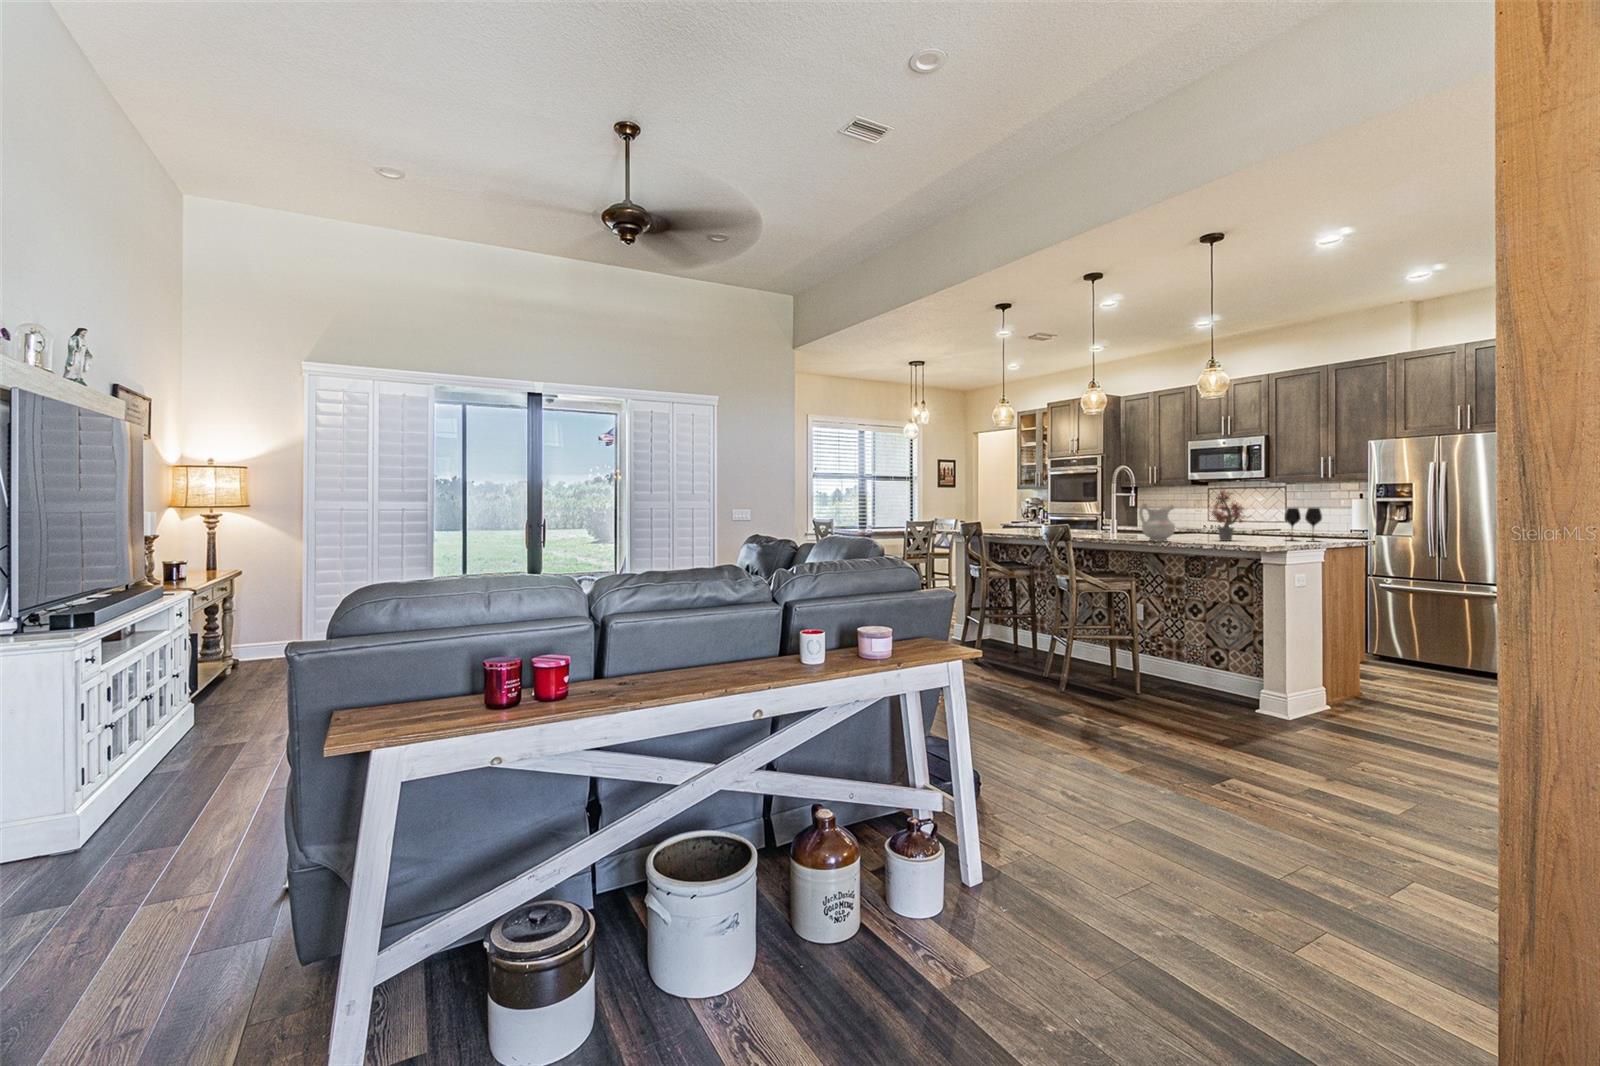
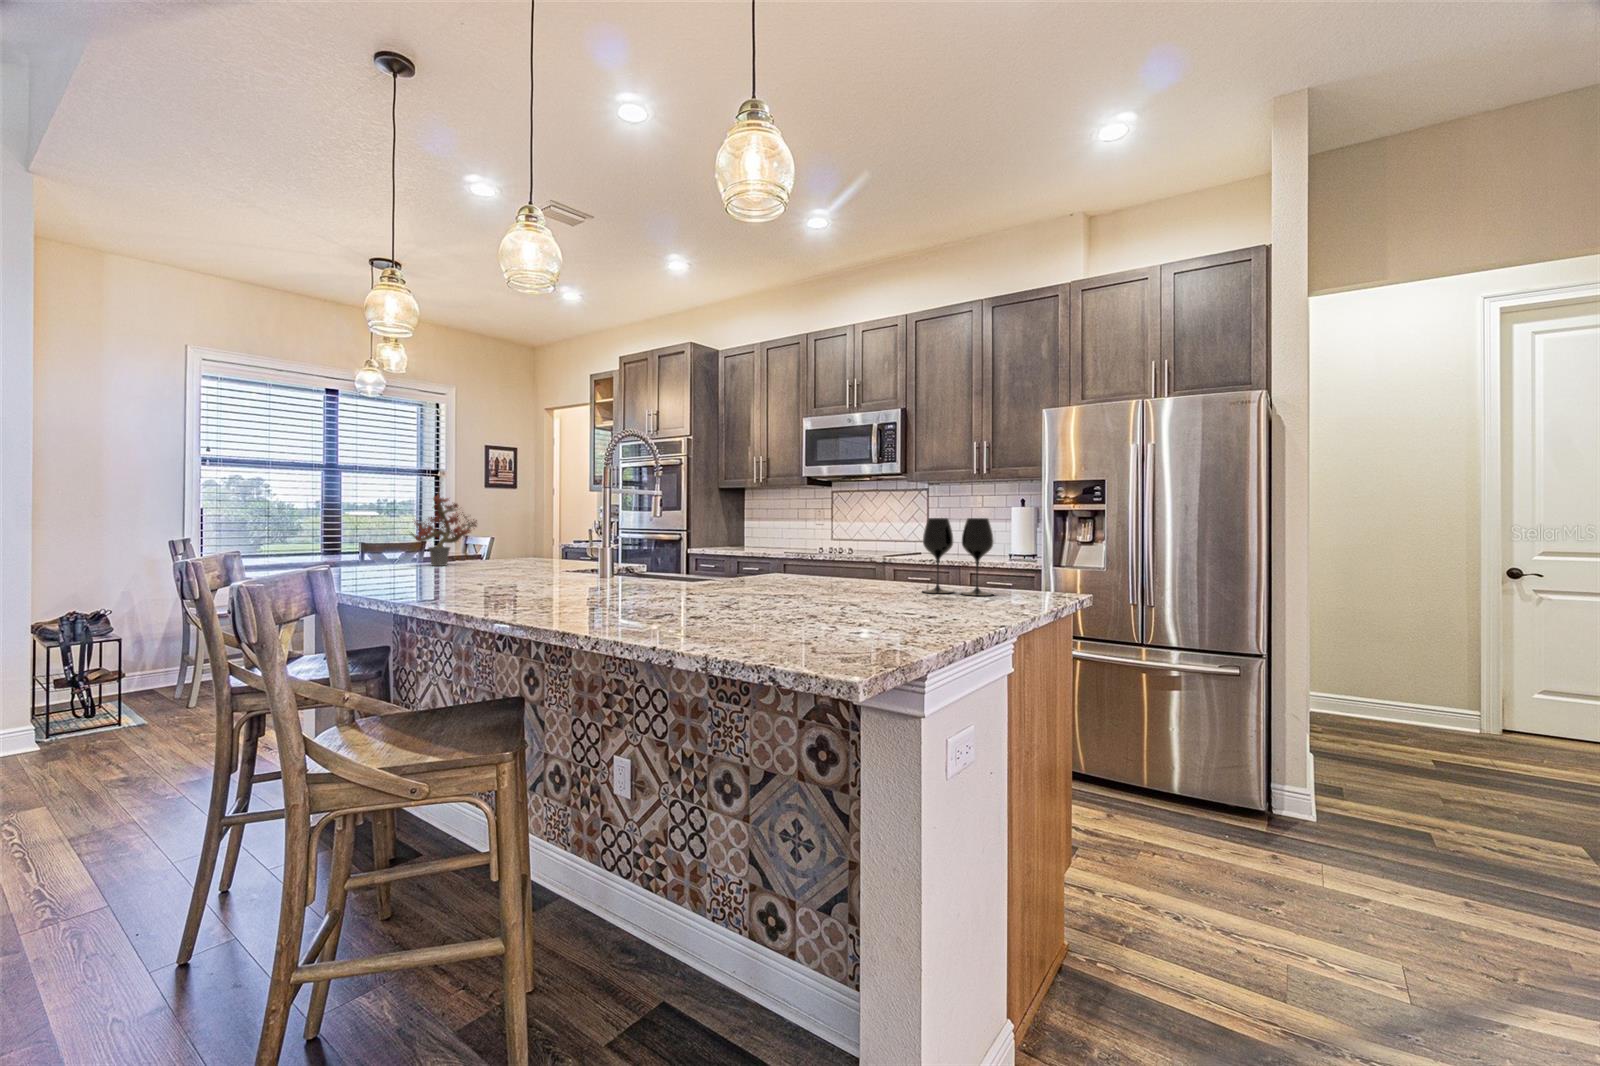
potted plant: present [1212,488,1250,541] -> present [411,494,477,566]
ceramic pitcher: present [1139,504,1175,541] -> none [565,503,664,614]

